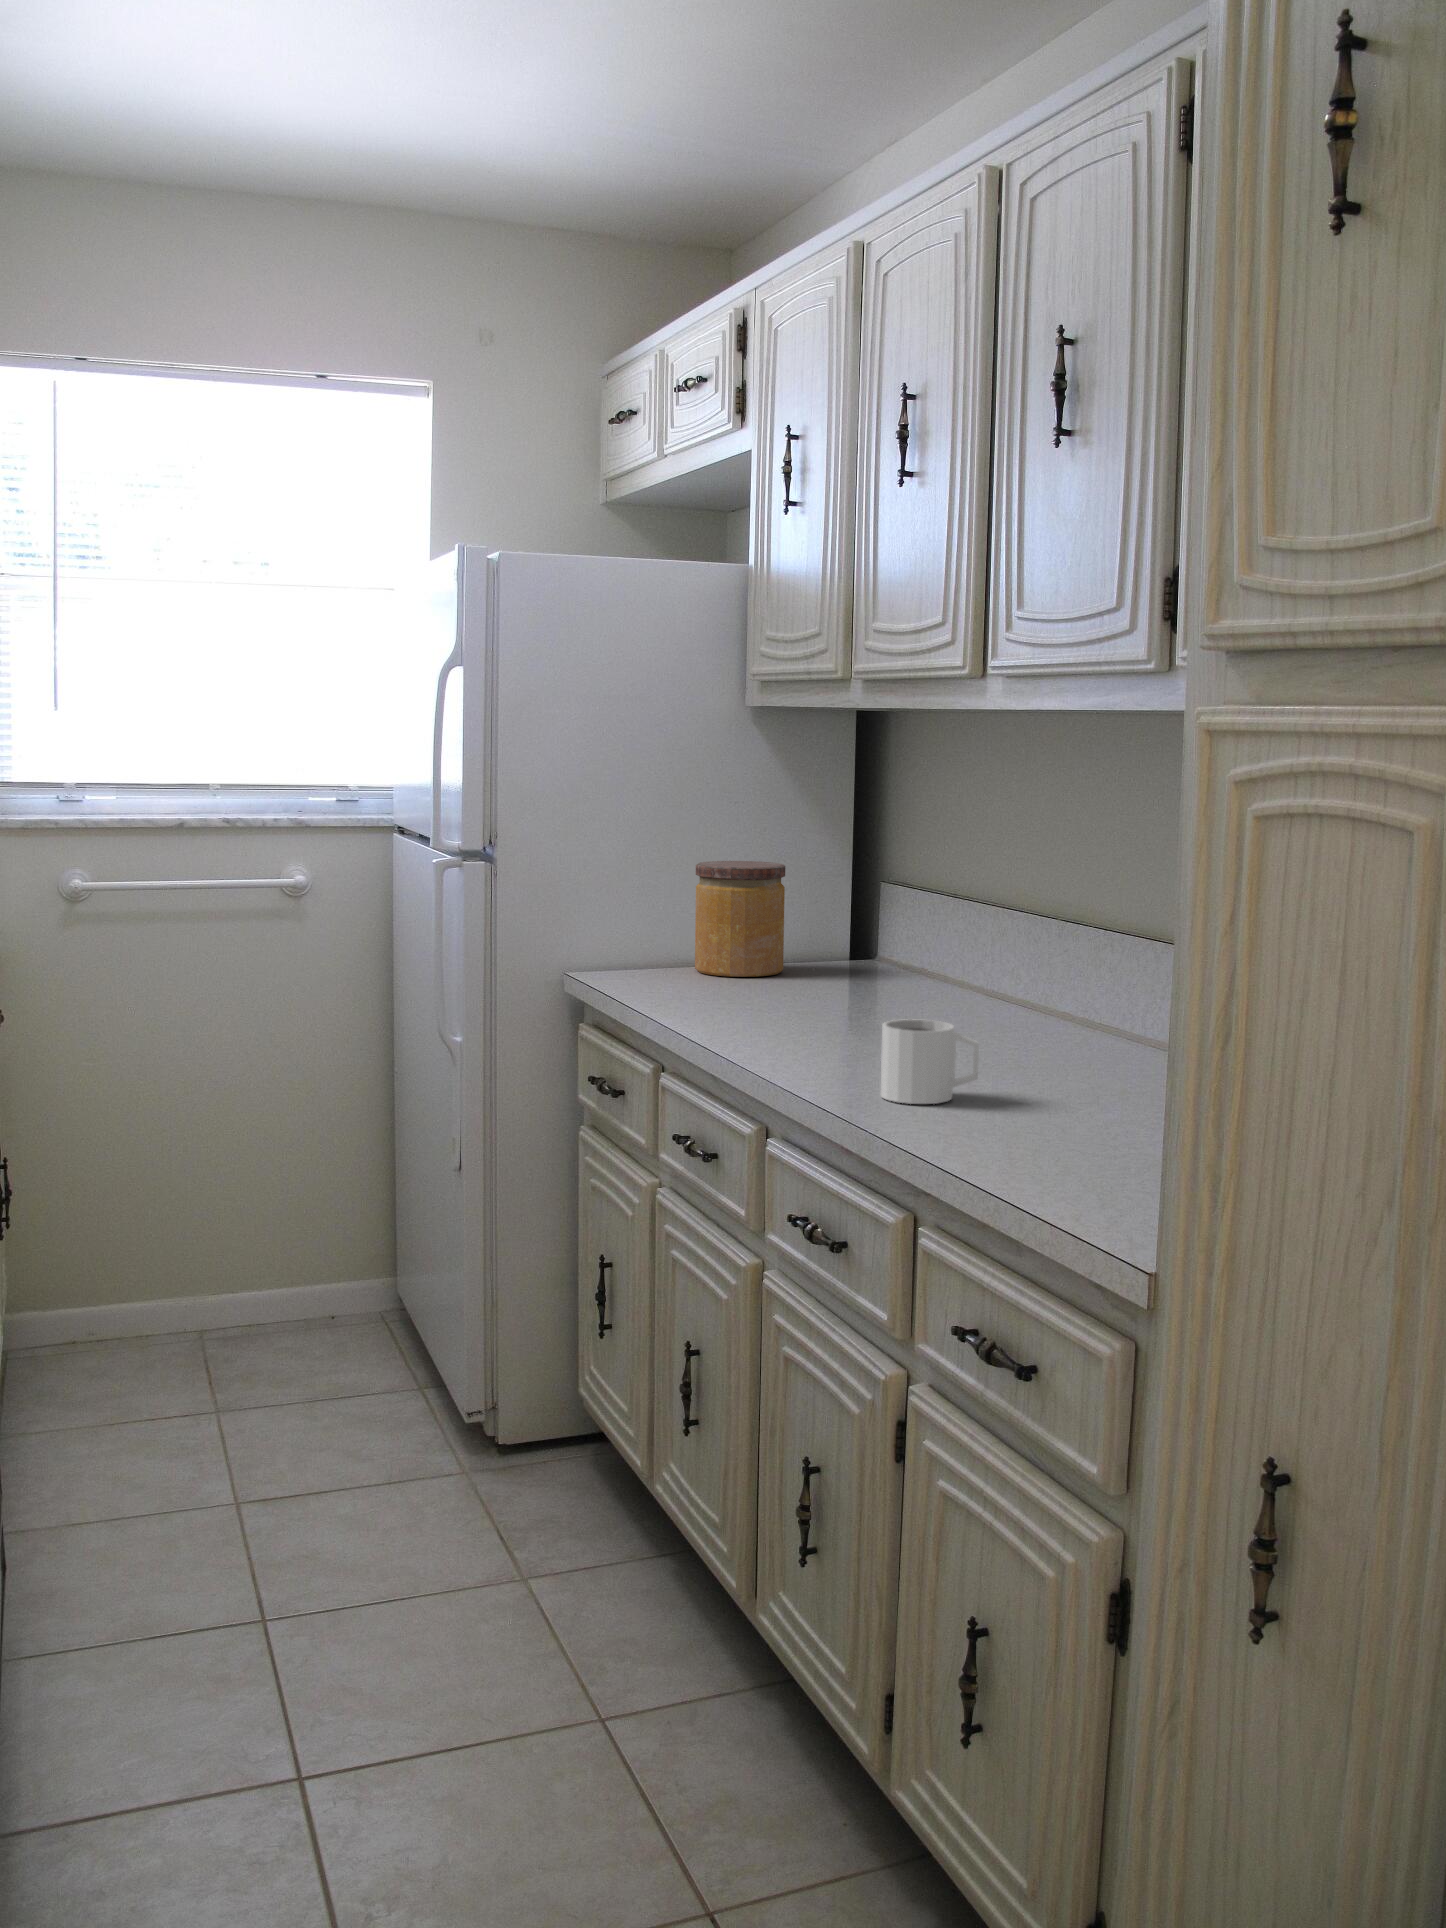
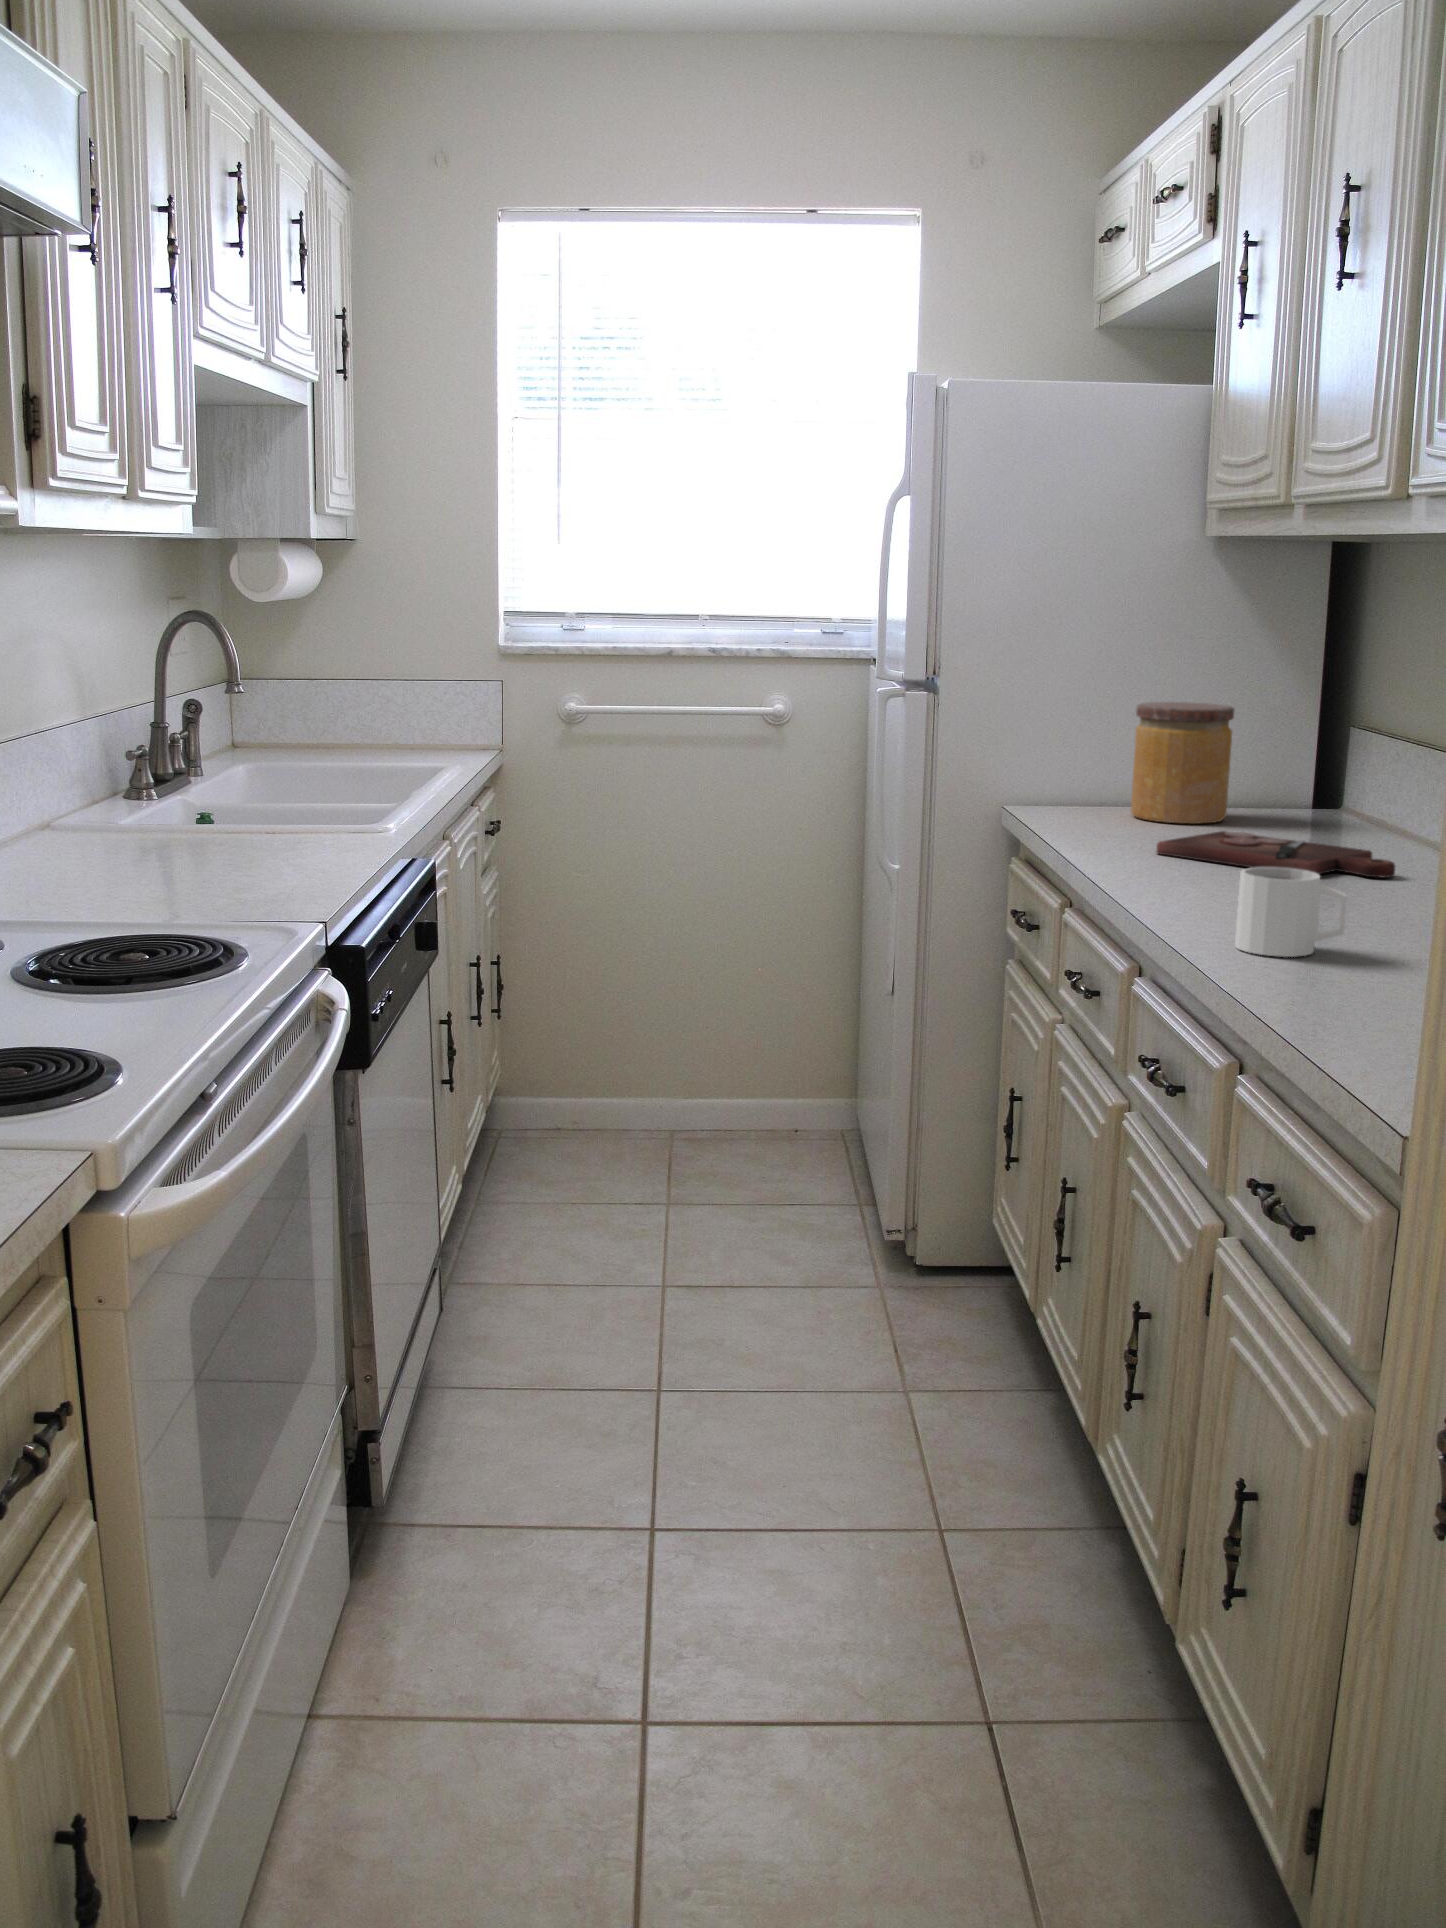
cutting board: none [746,983,966,1023] -> present [1156,831,1395,877]

